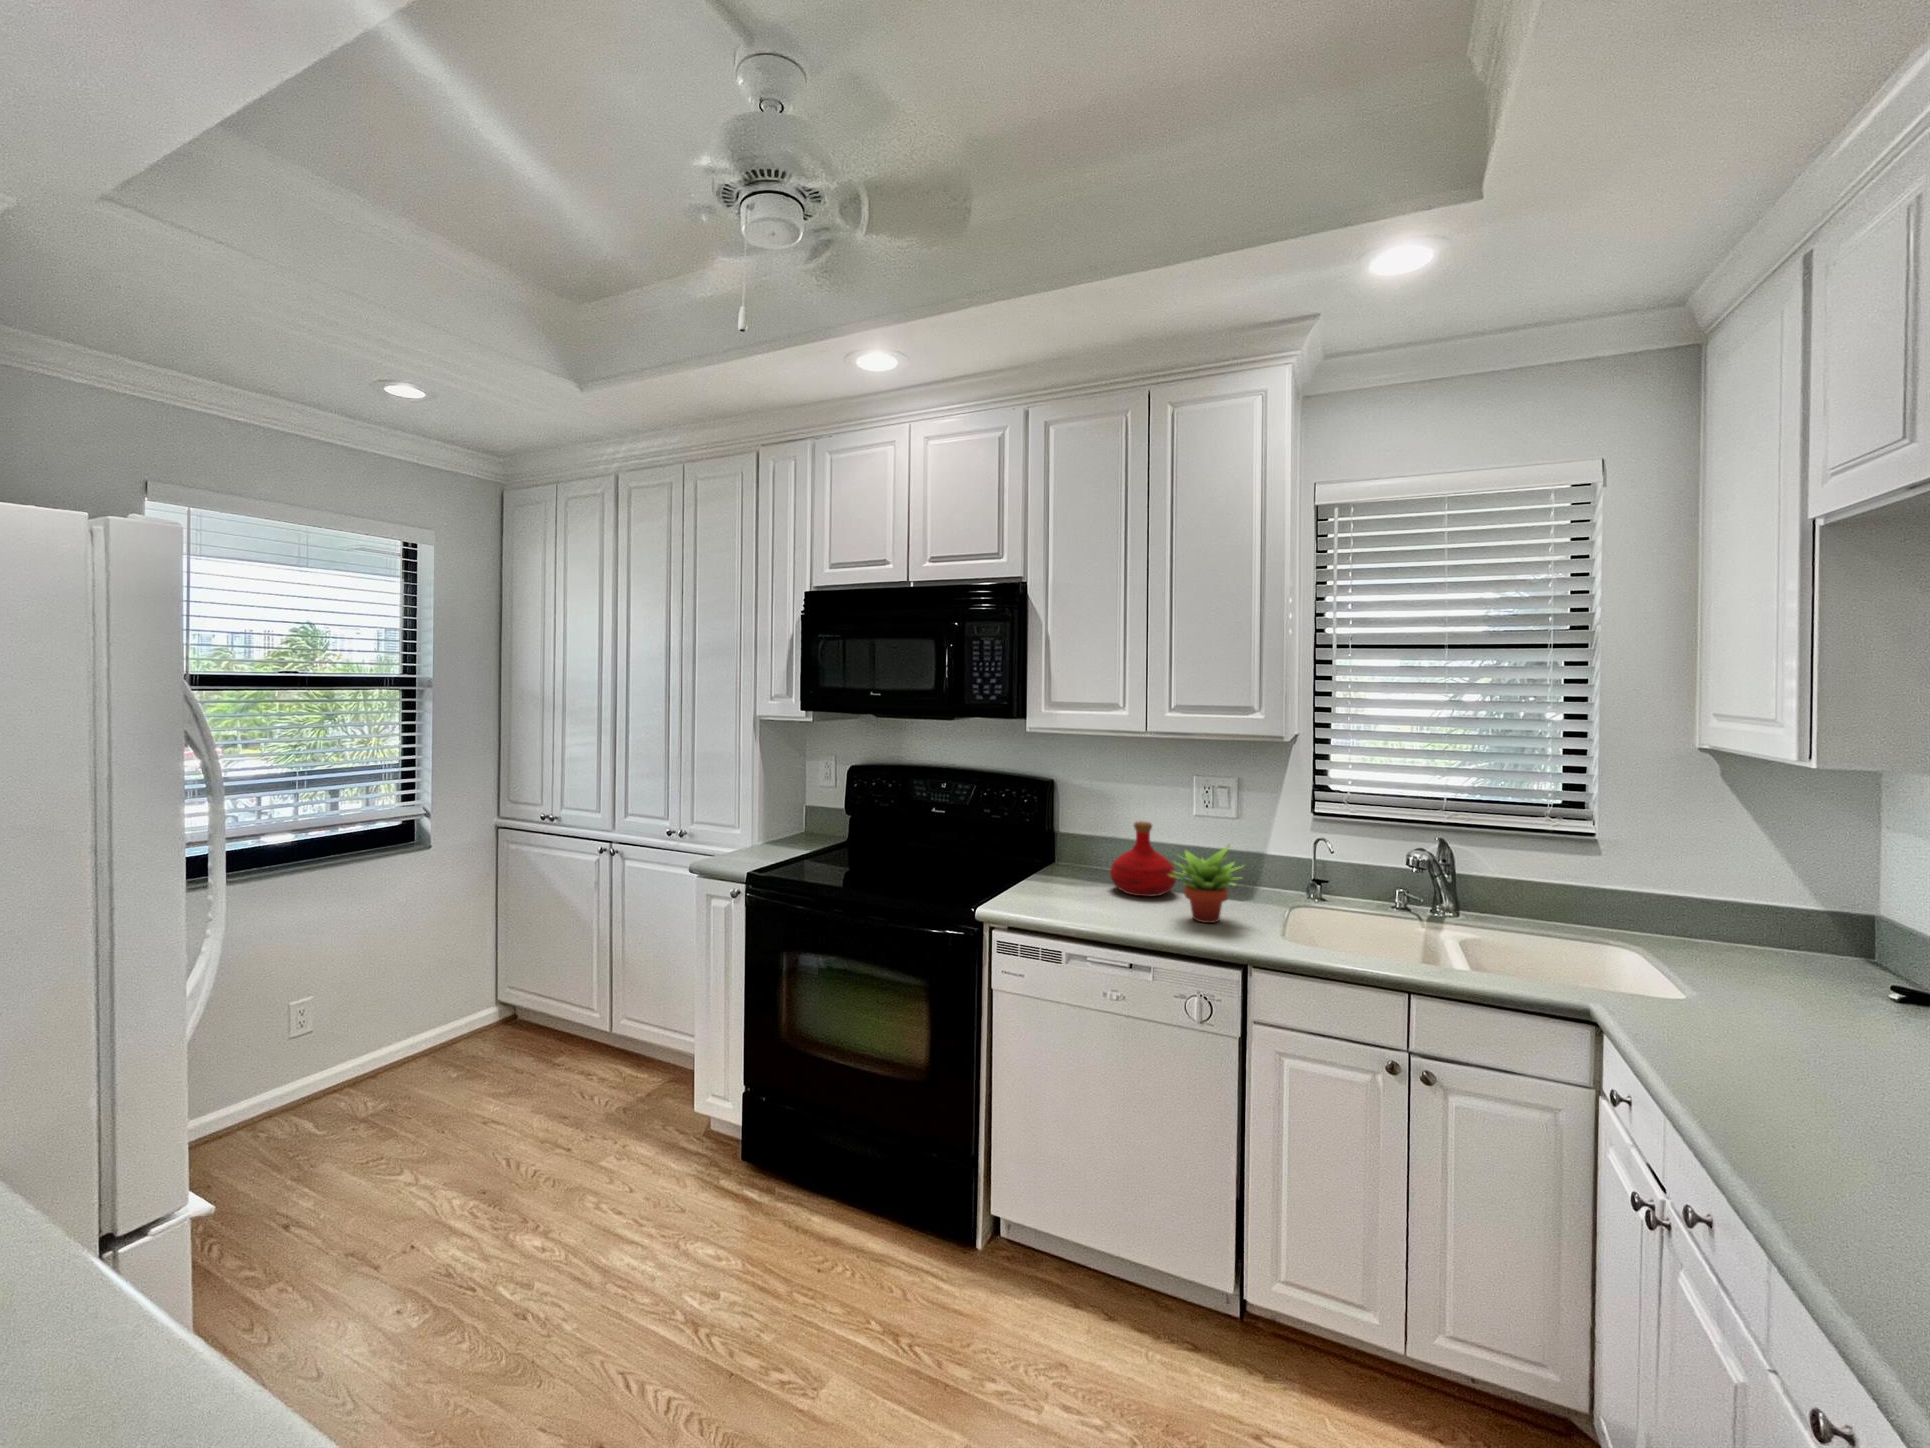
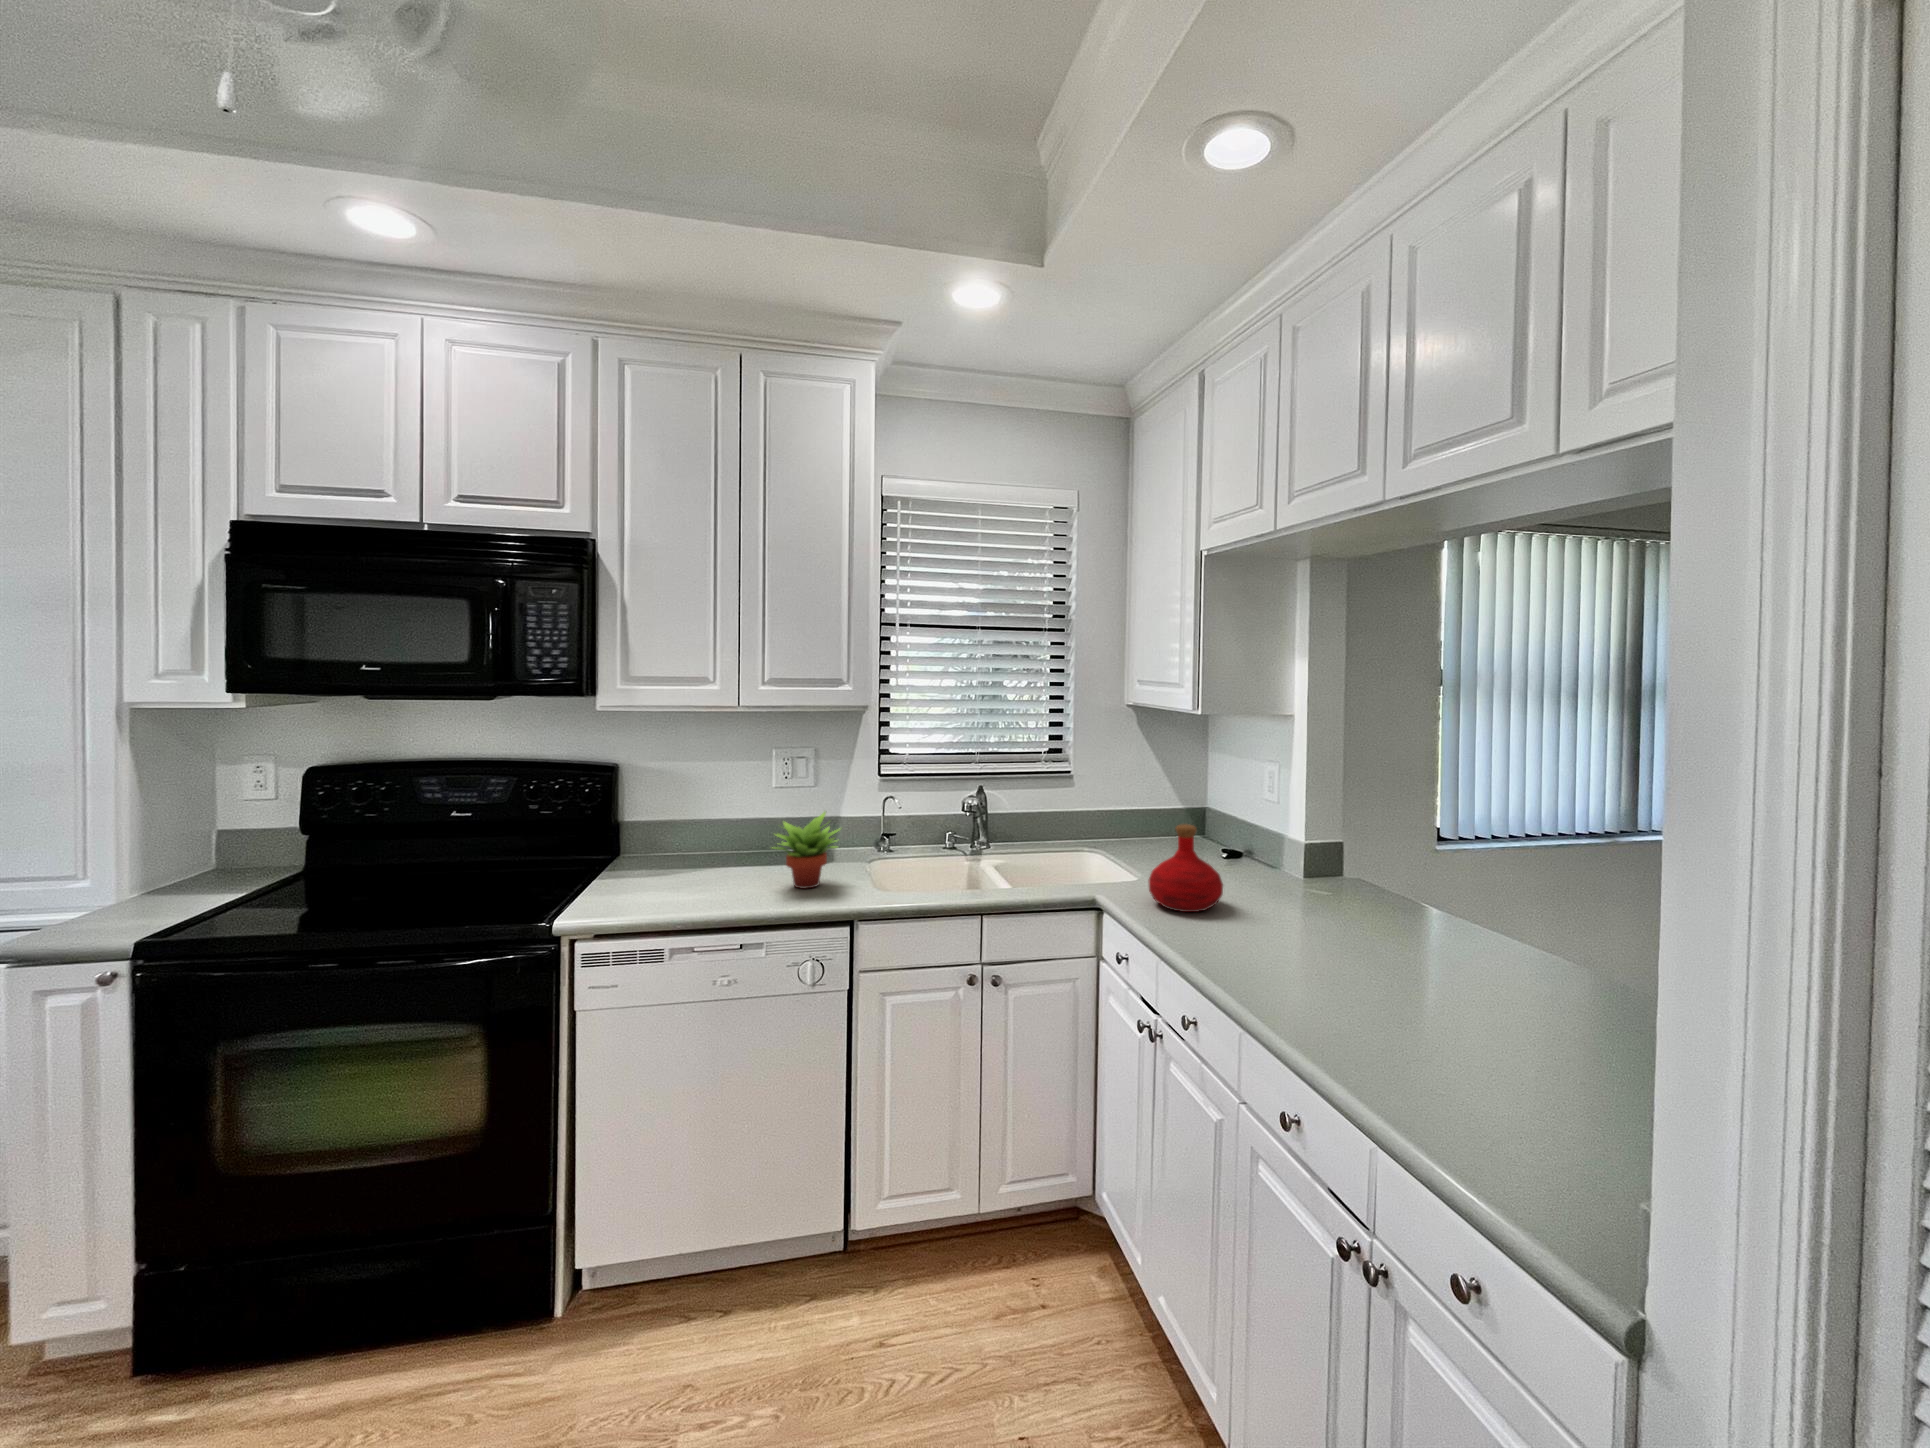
bottle: present [1110,821,1176,897] -> present [1149,824,1223,912]

